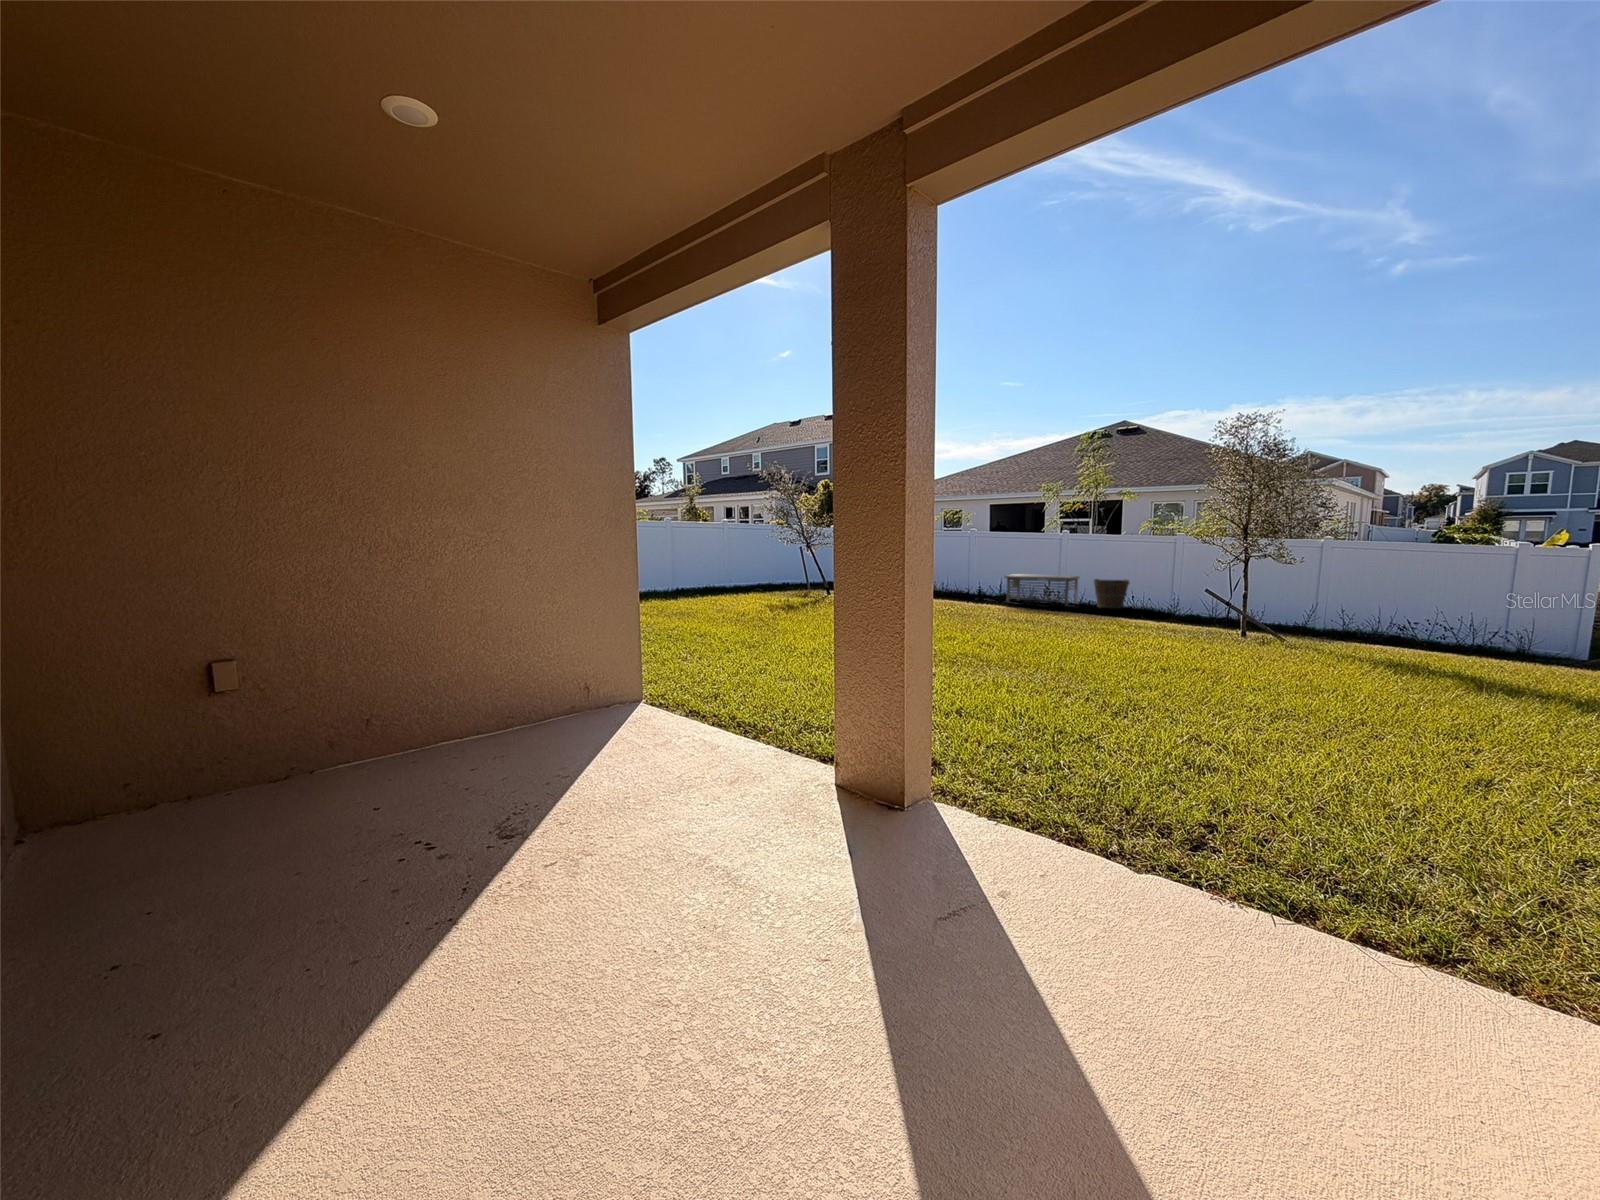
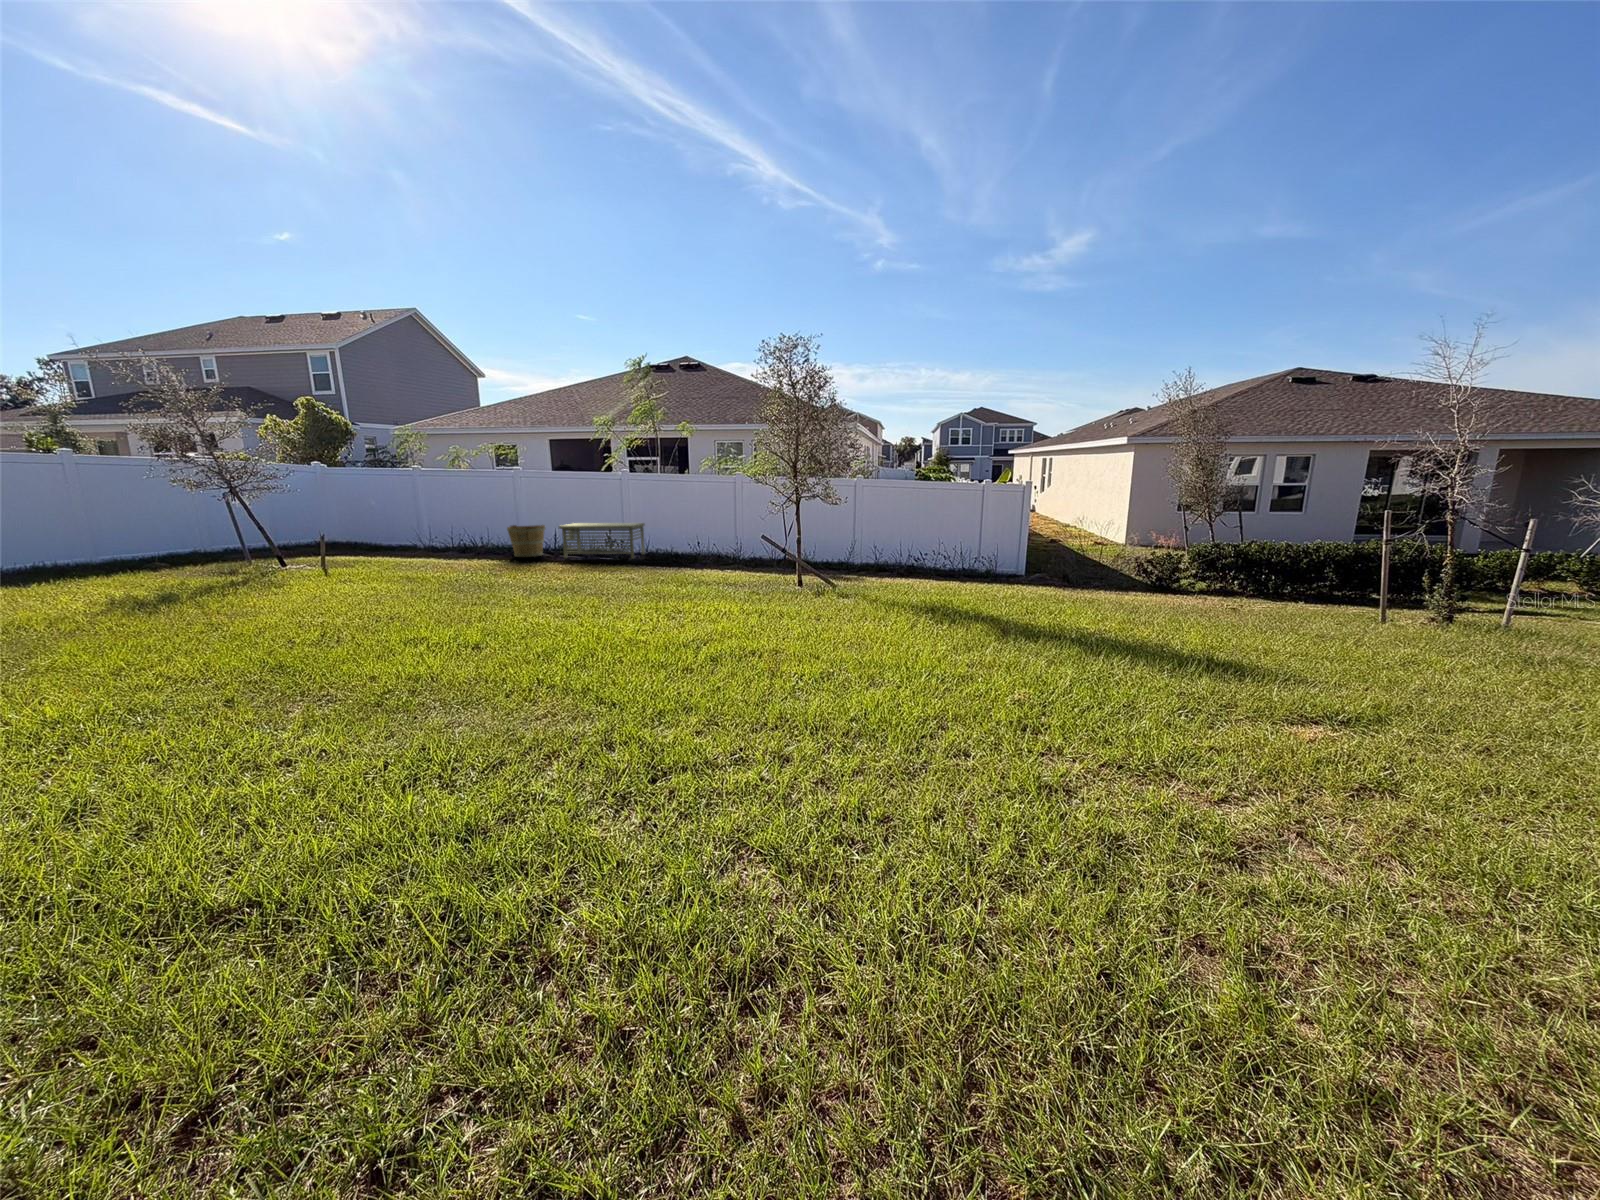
wooden bucket: present [1094,579,1129,609] -> present [507,525,546,557]

